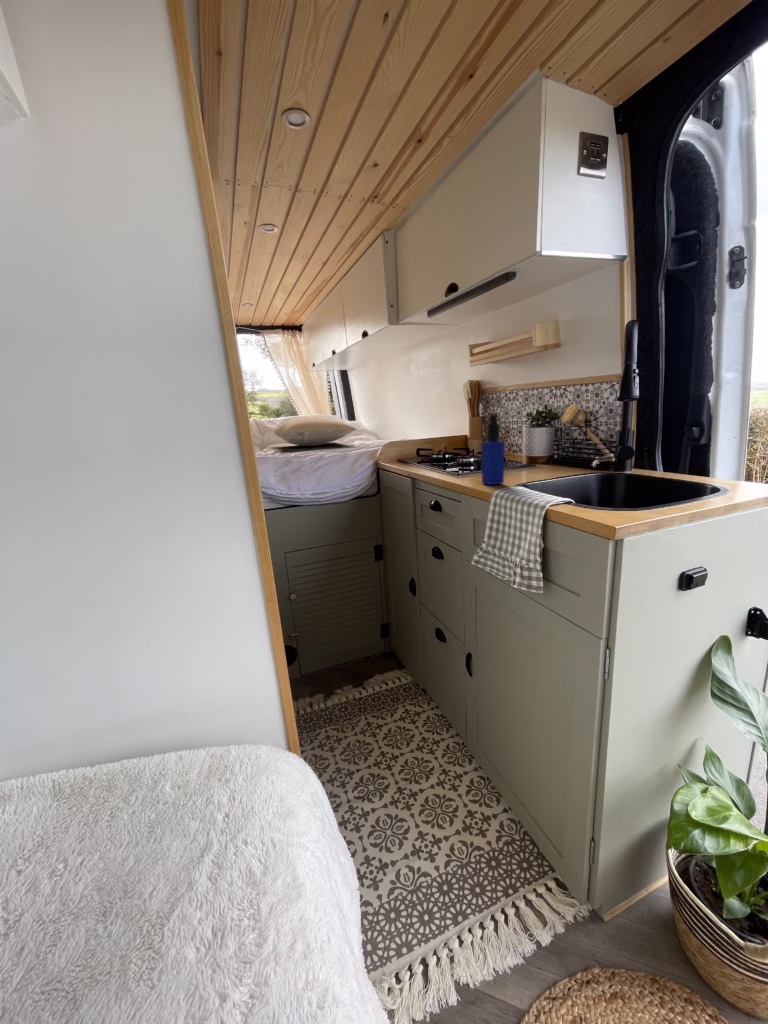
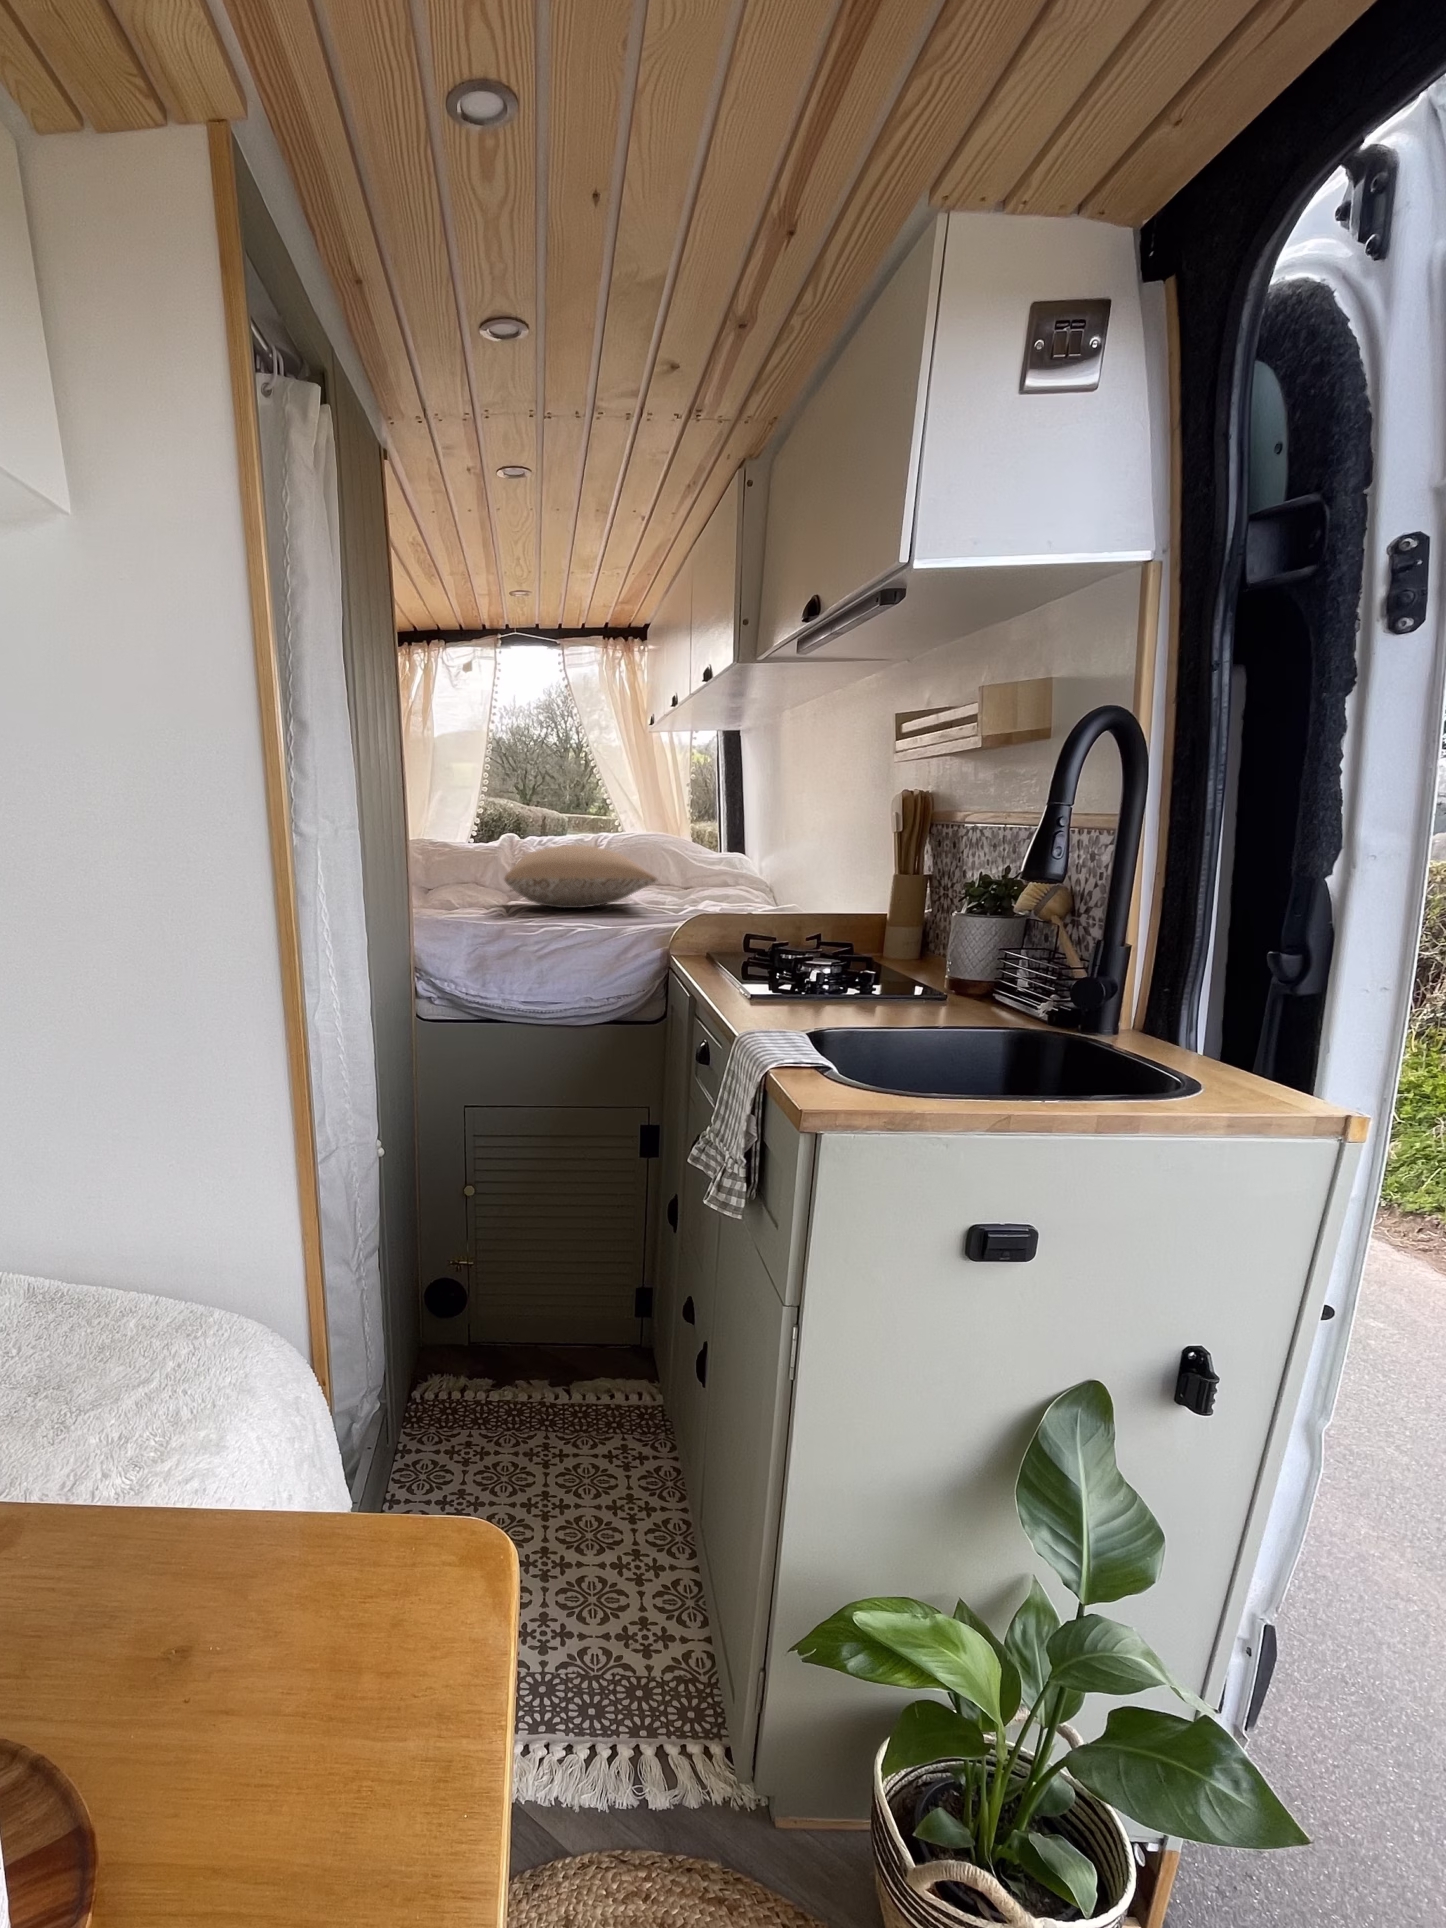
bottle: present [482,415,504,485] -> none [750,883,795,1021]

